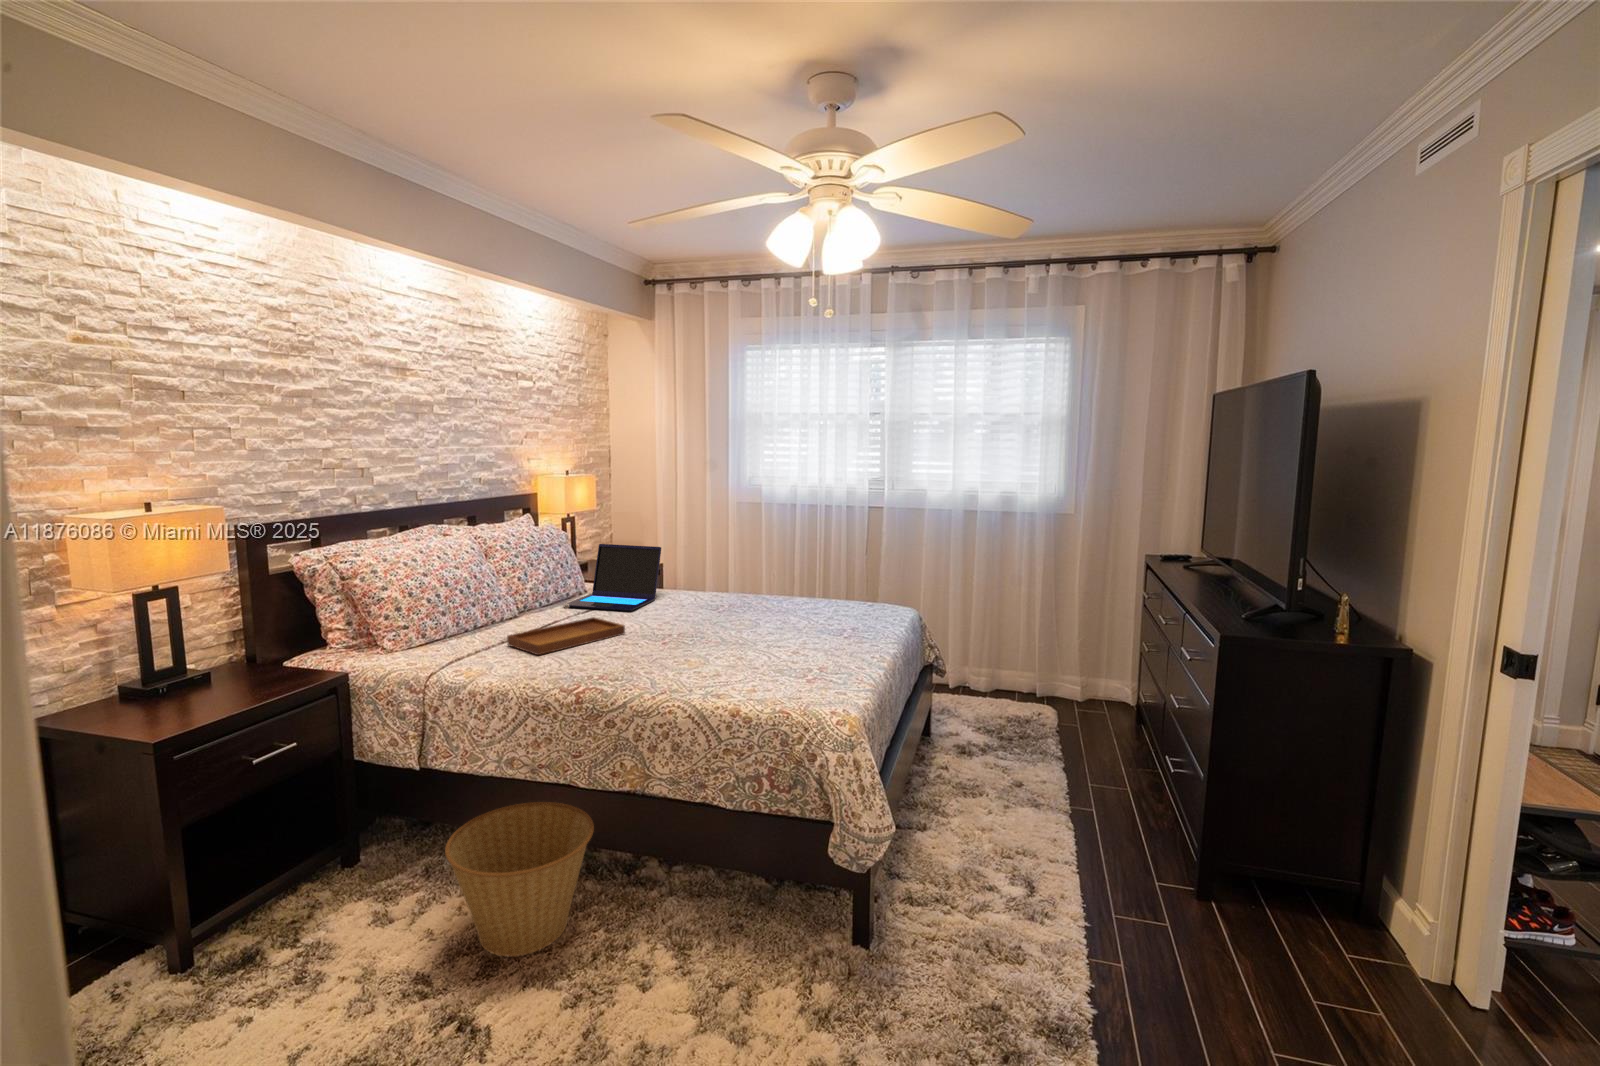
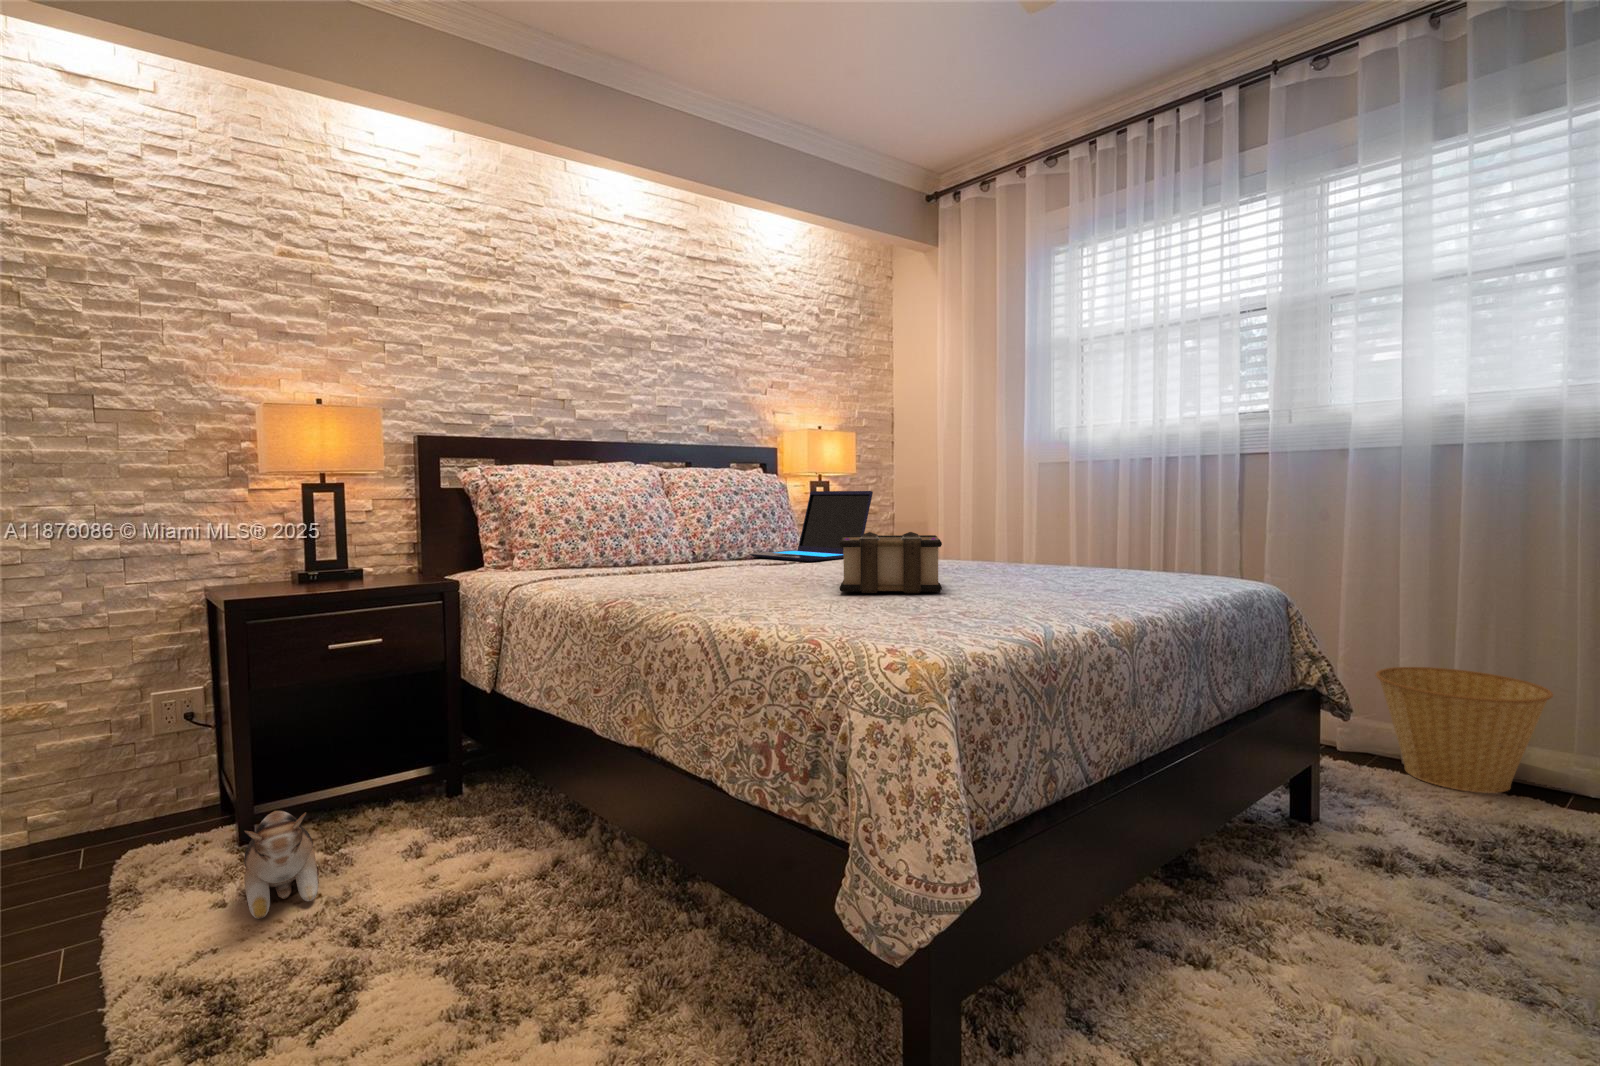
tray: present [507,603,625,655] -> none [630,531,766,580]
book: none [711,606,792,656] -> present [839,532,942,593]
basket: present [445,802,594,956] -> present [1376,667,1553,793]
plush toy: none [247,913,364,1016] -> present [244,811,319,919]

